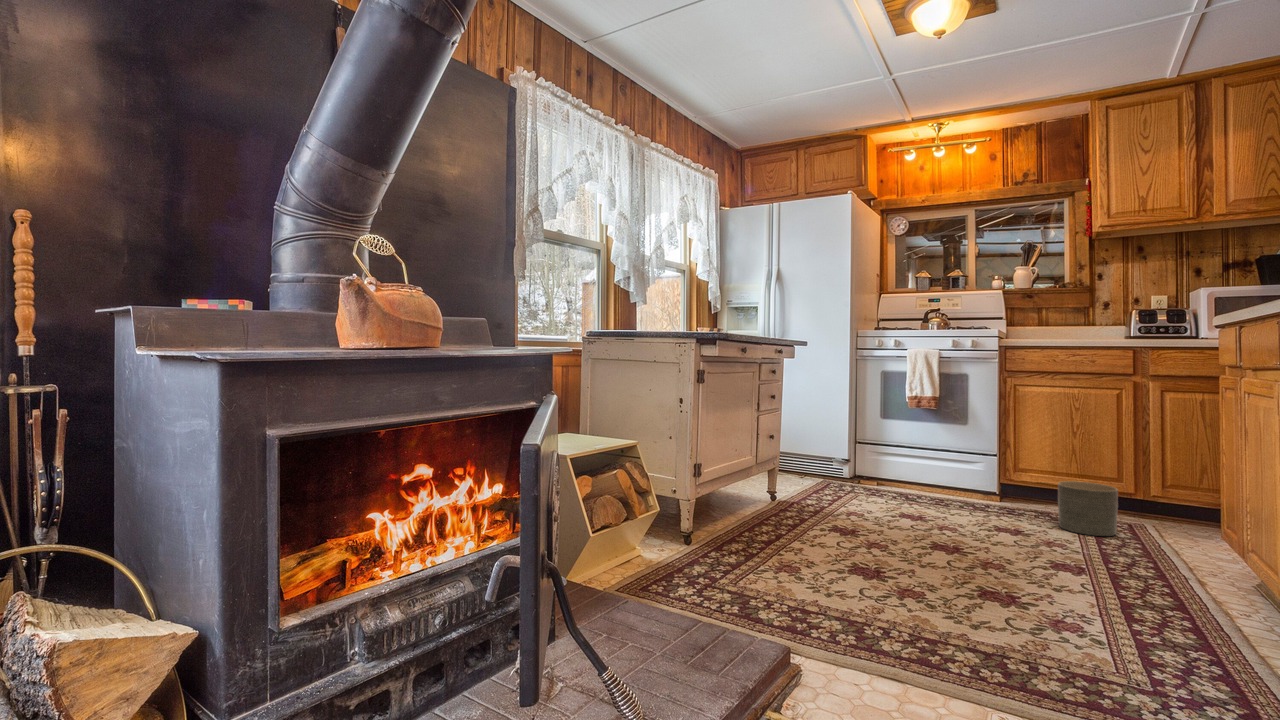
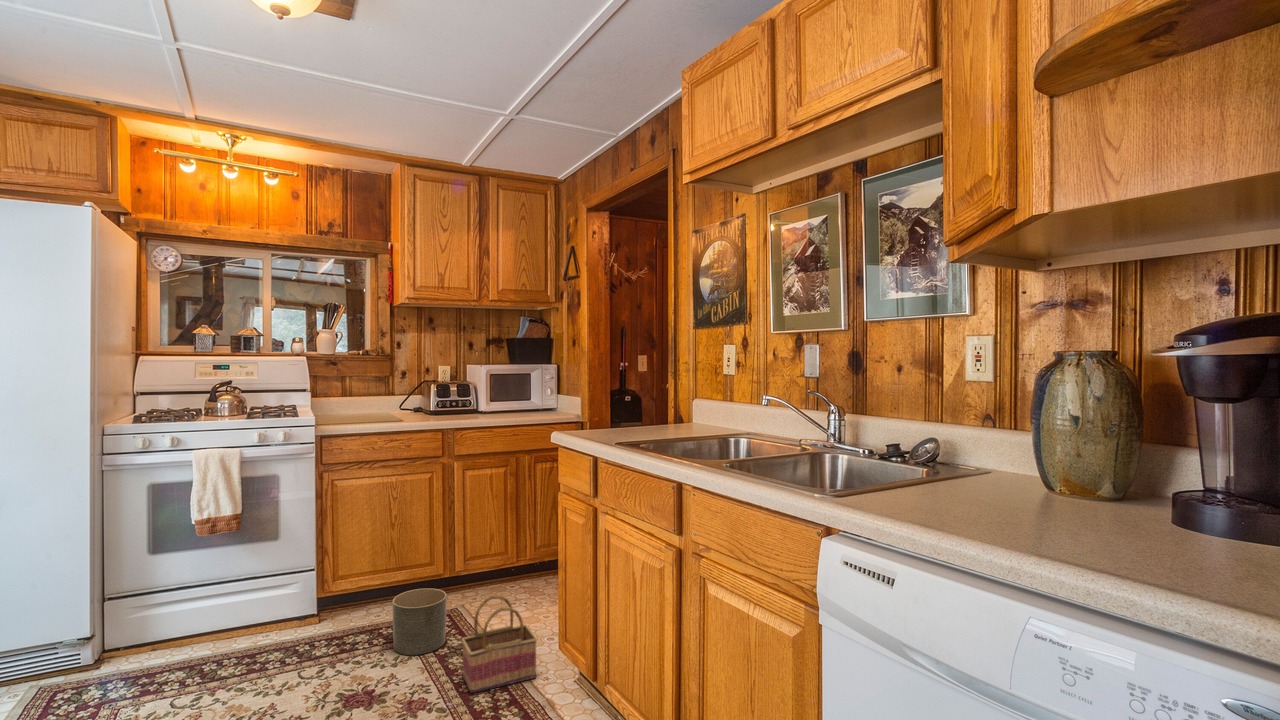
basket: none [1120,484,1218,579] -> present [462,595,537,693]

